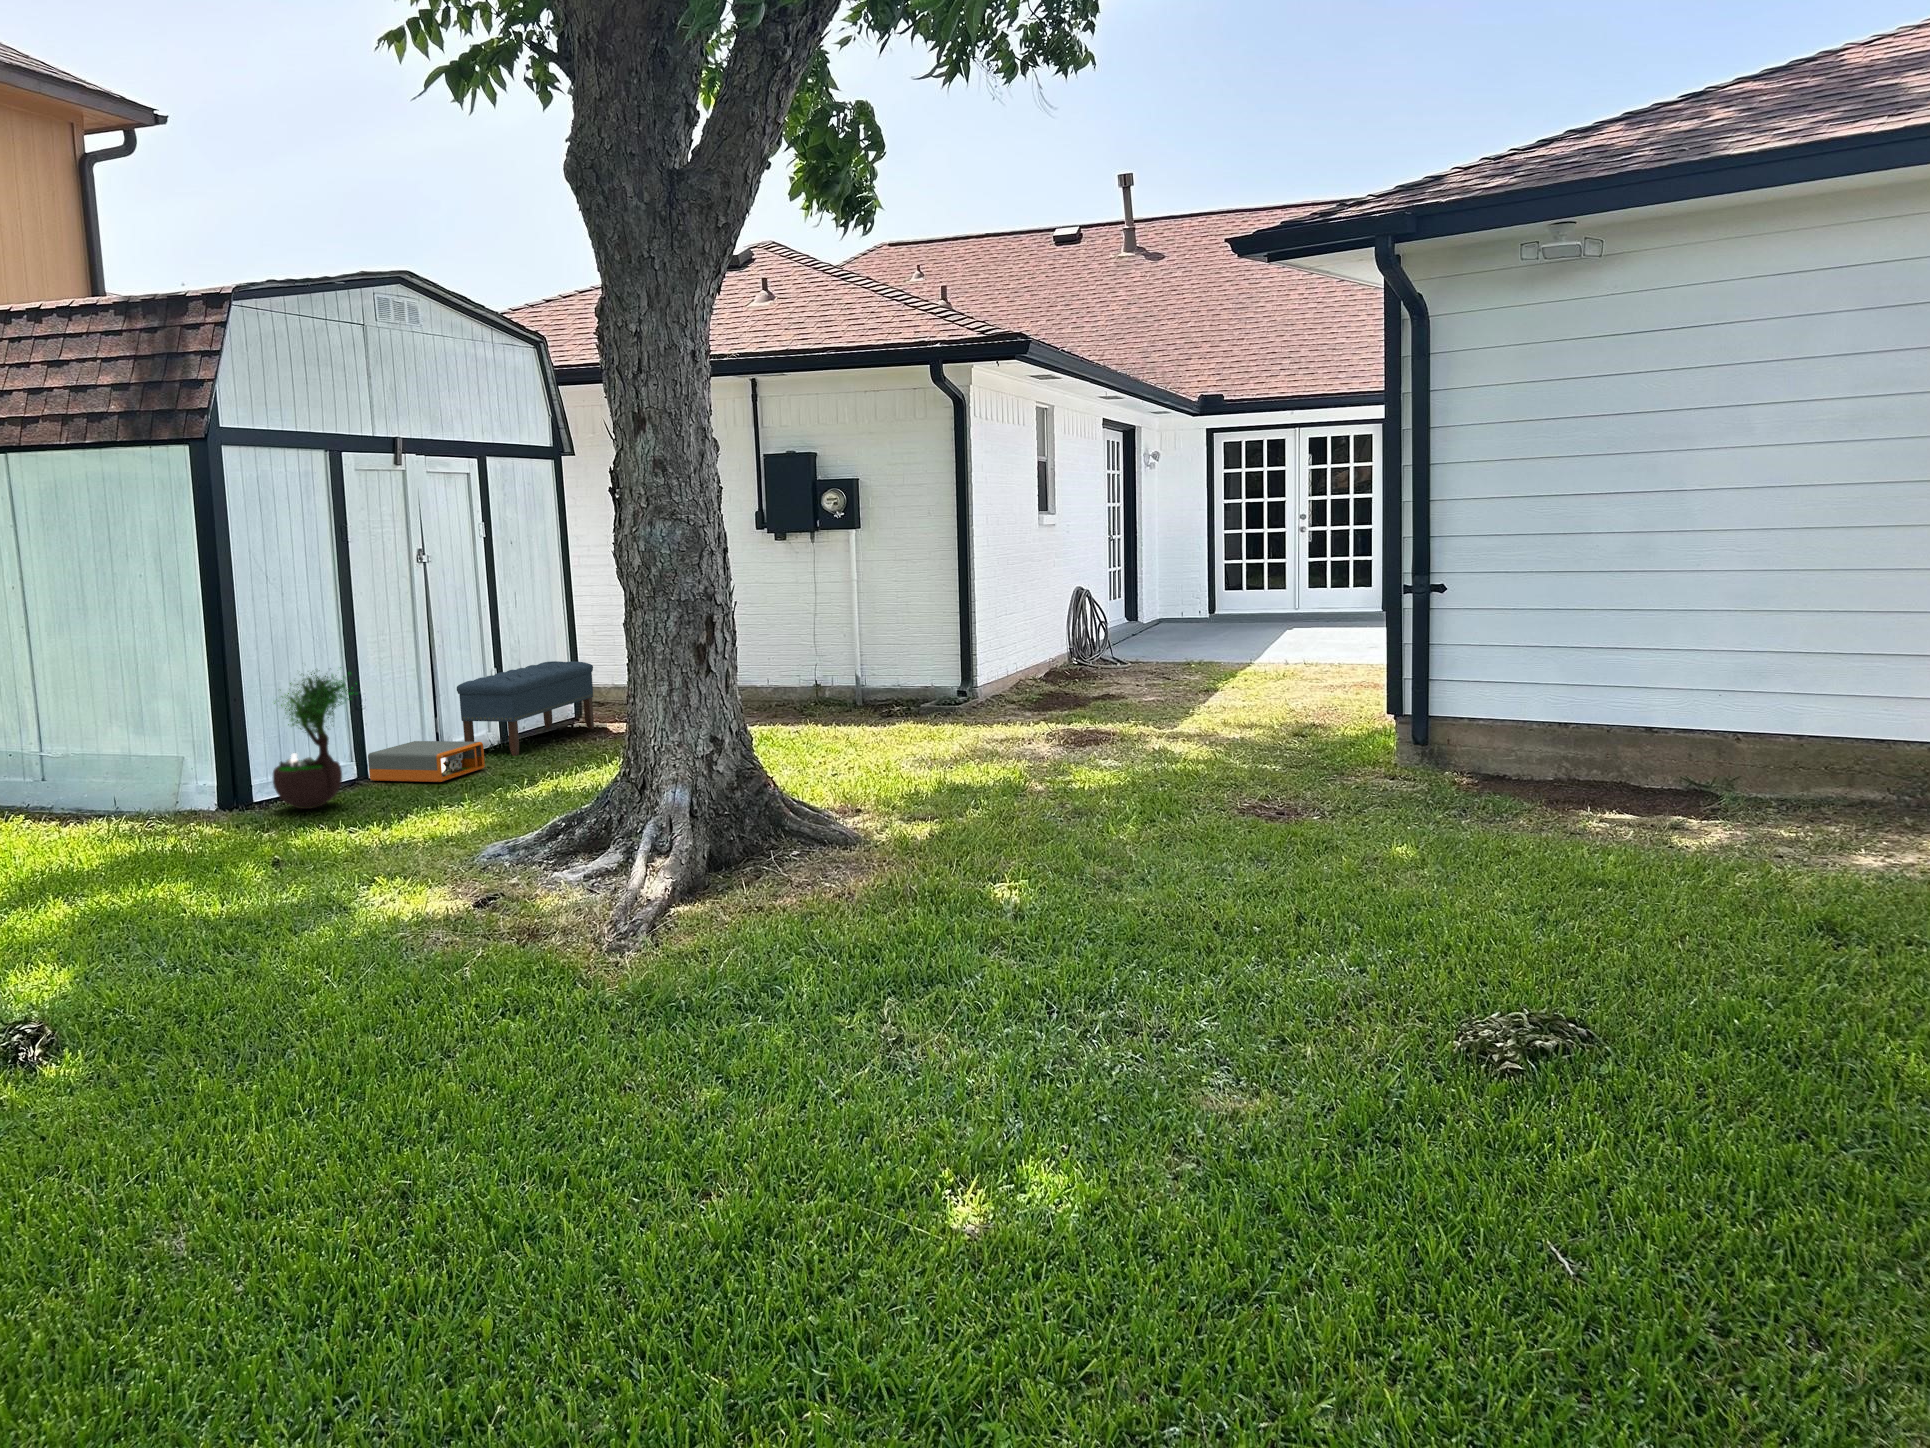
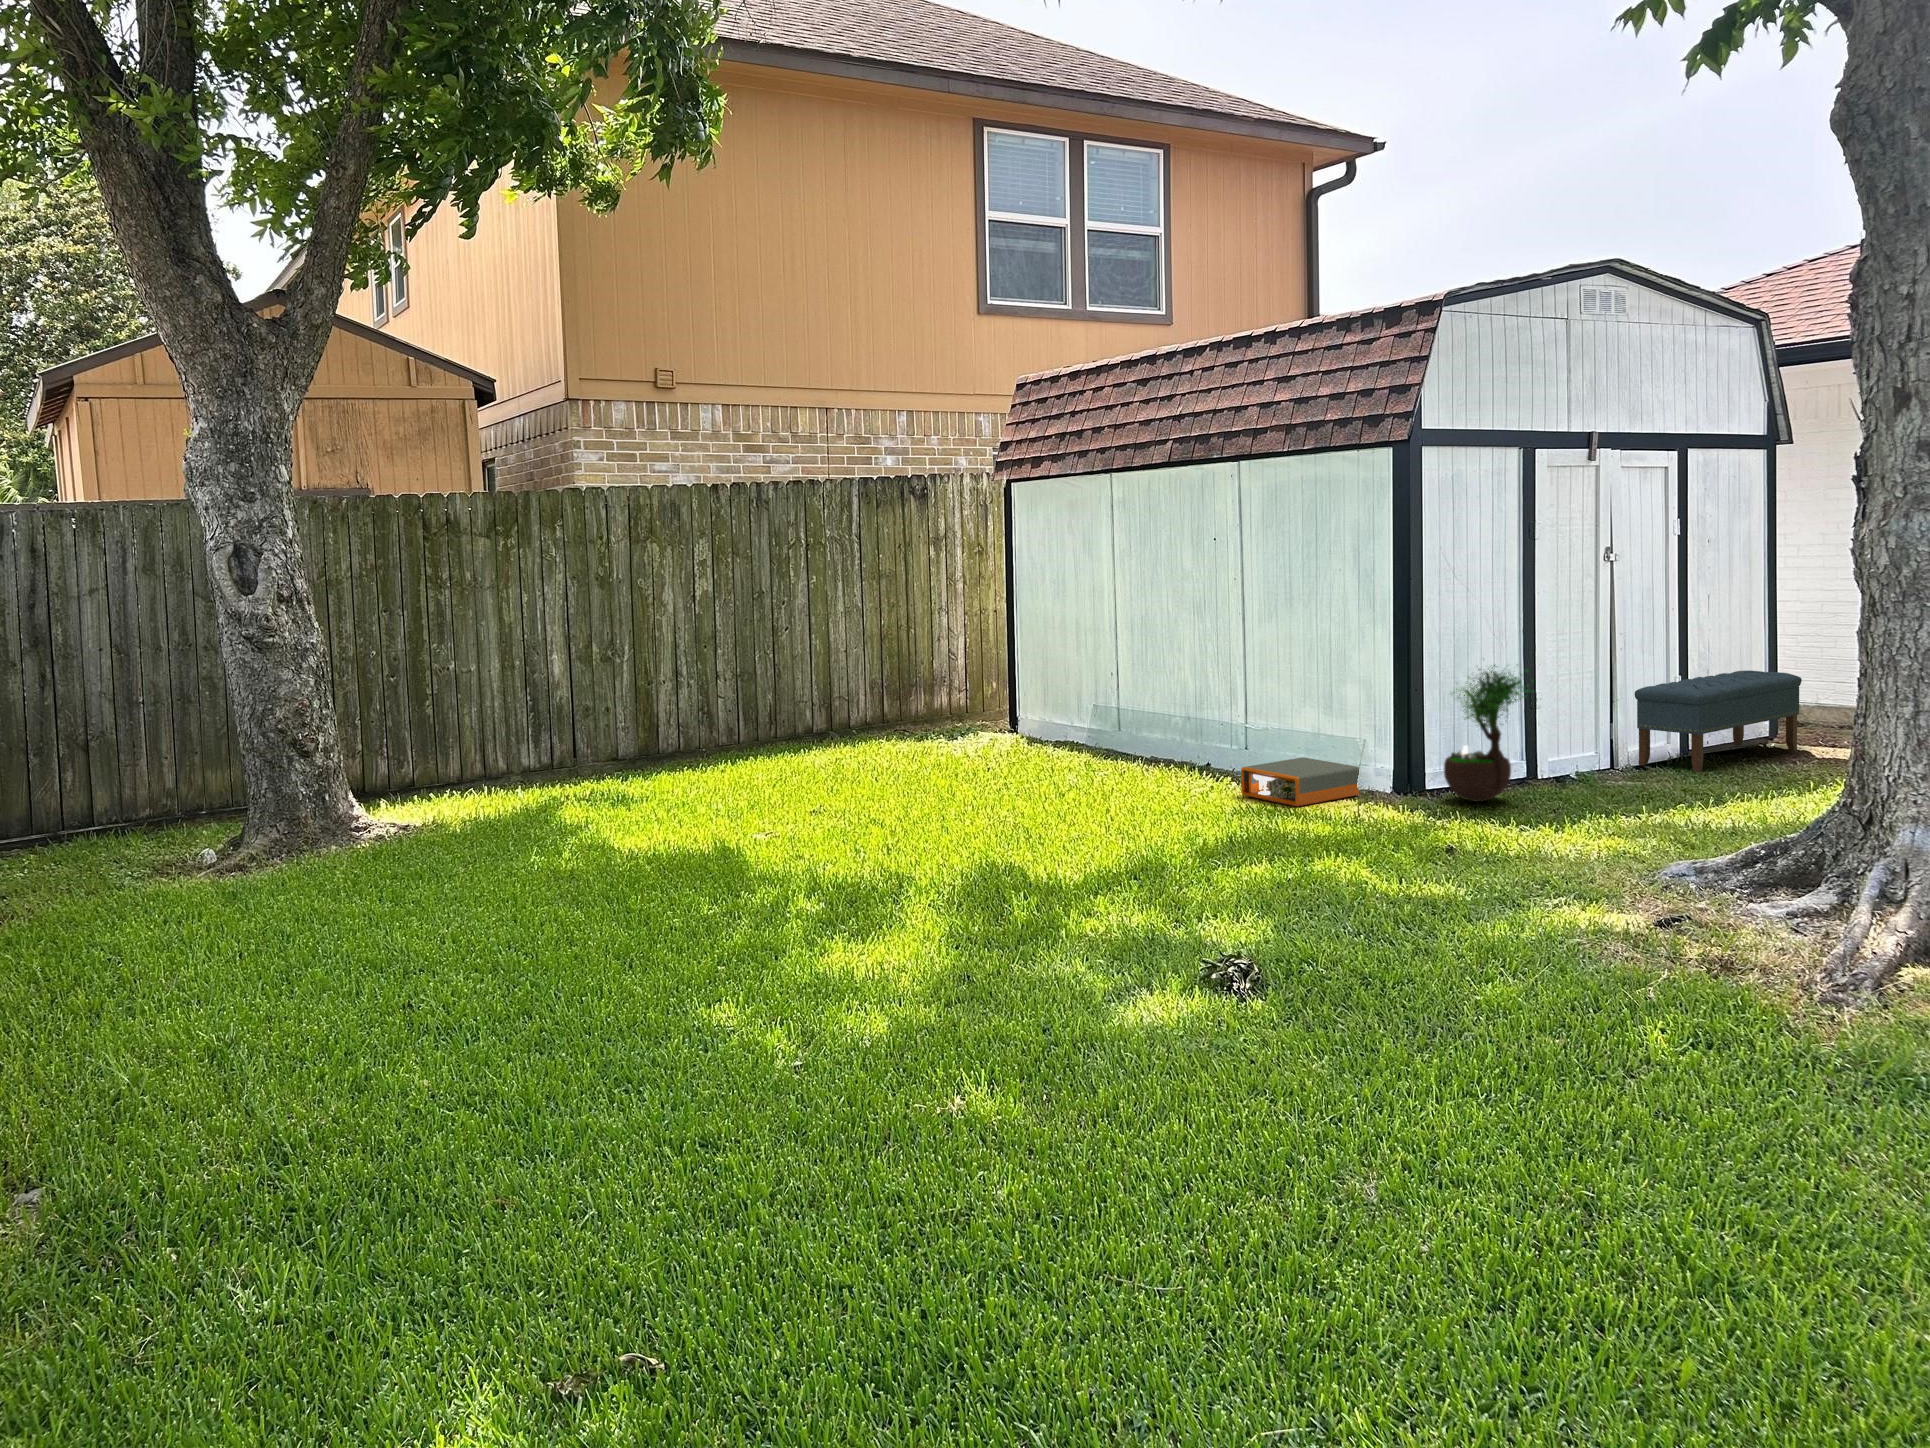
storage box: present [368,741,485,782] -> present [1241,757,1360,806]

